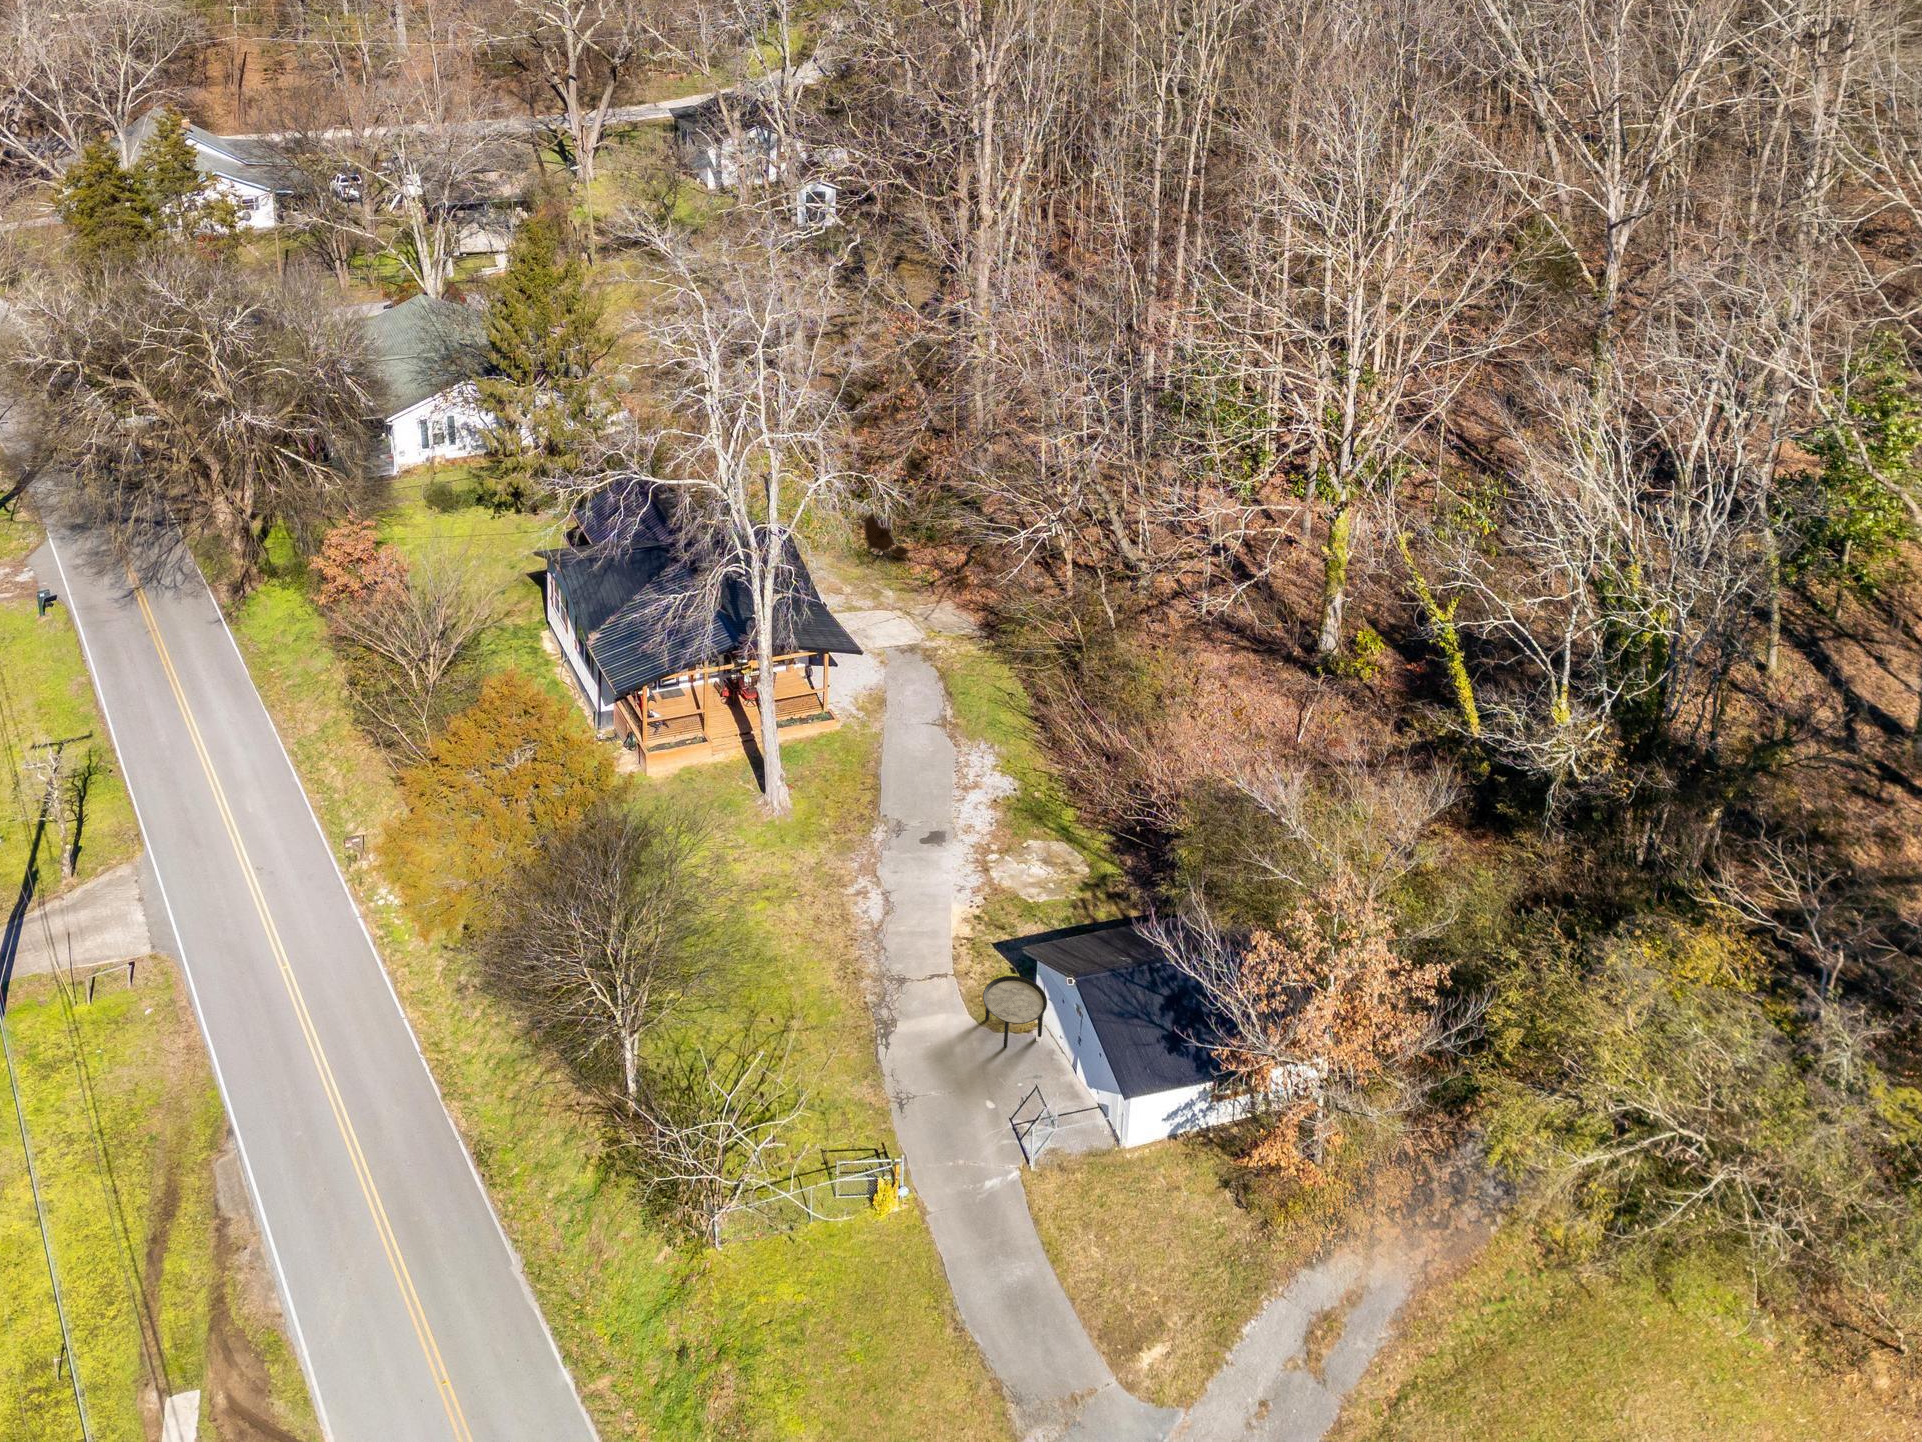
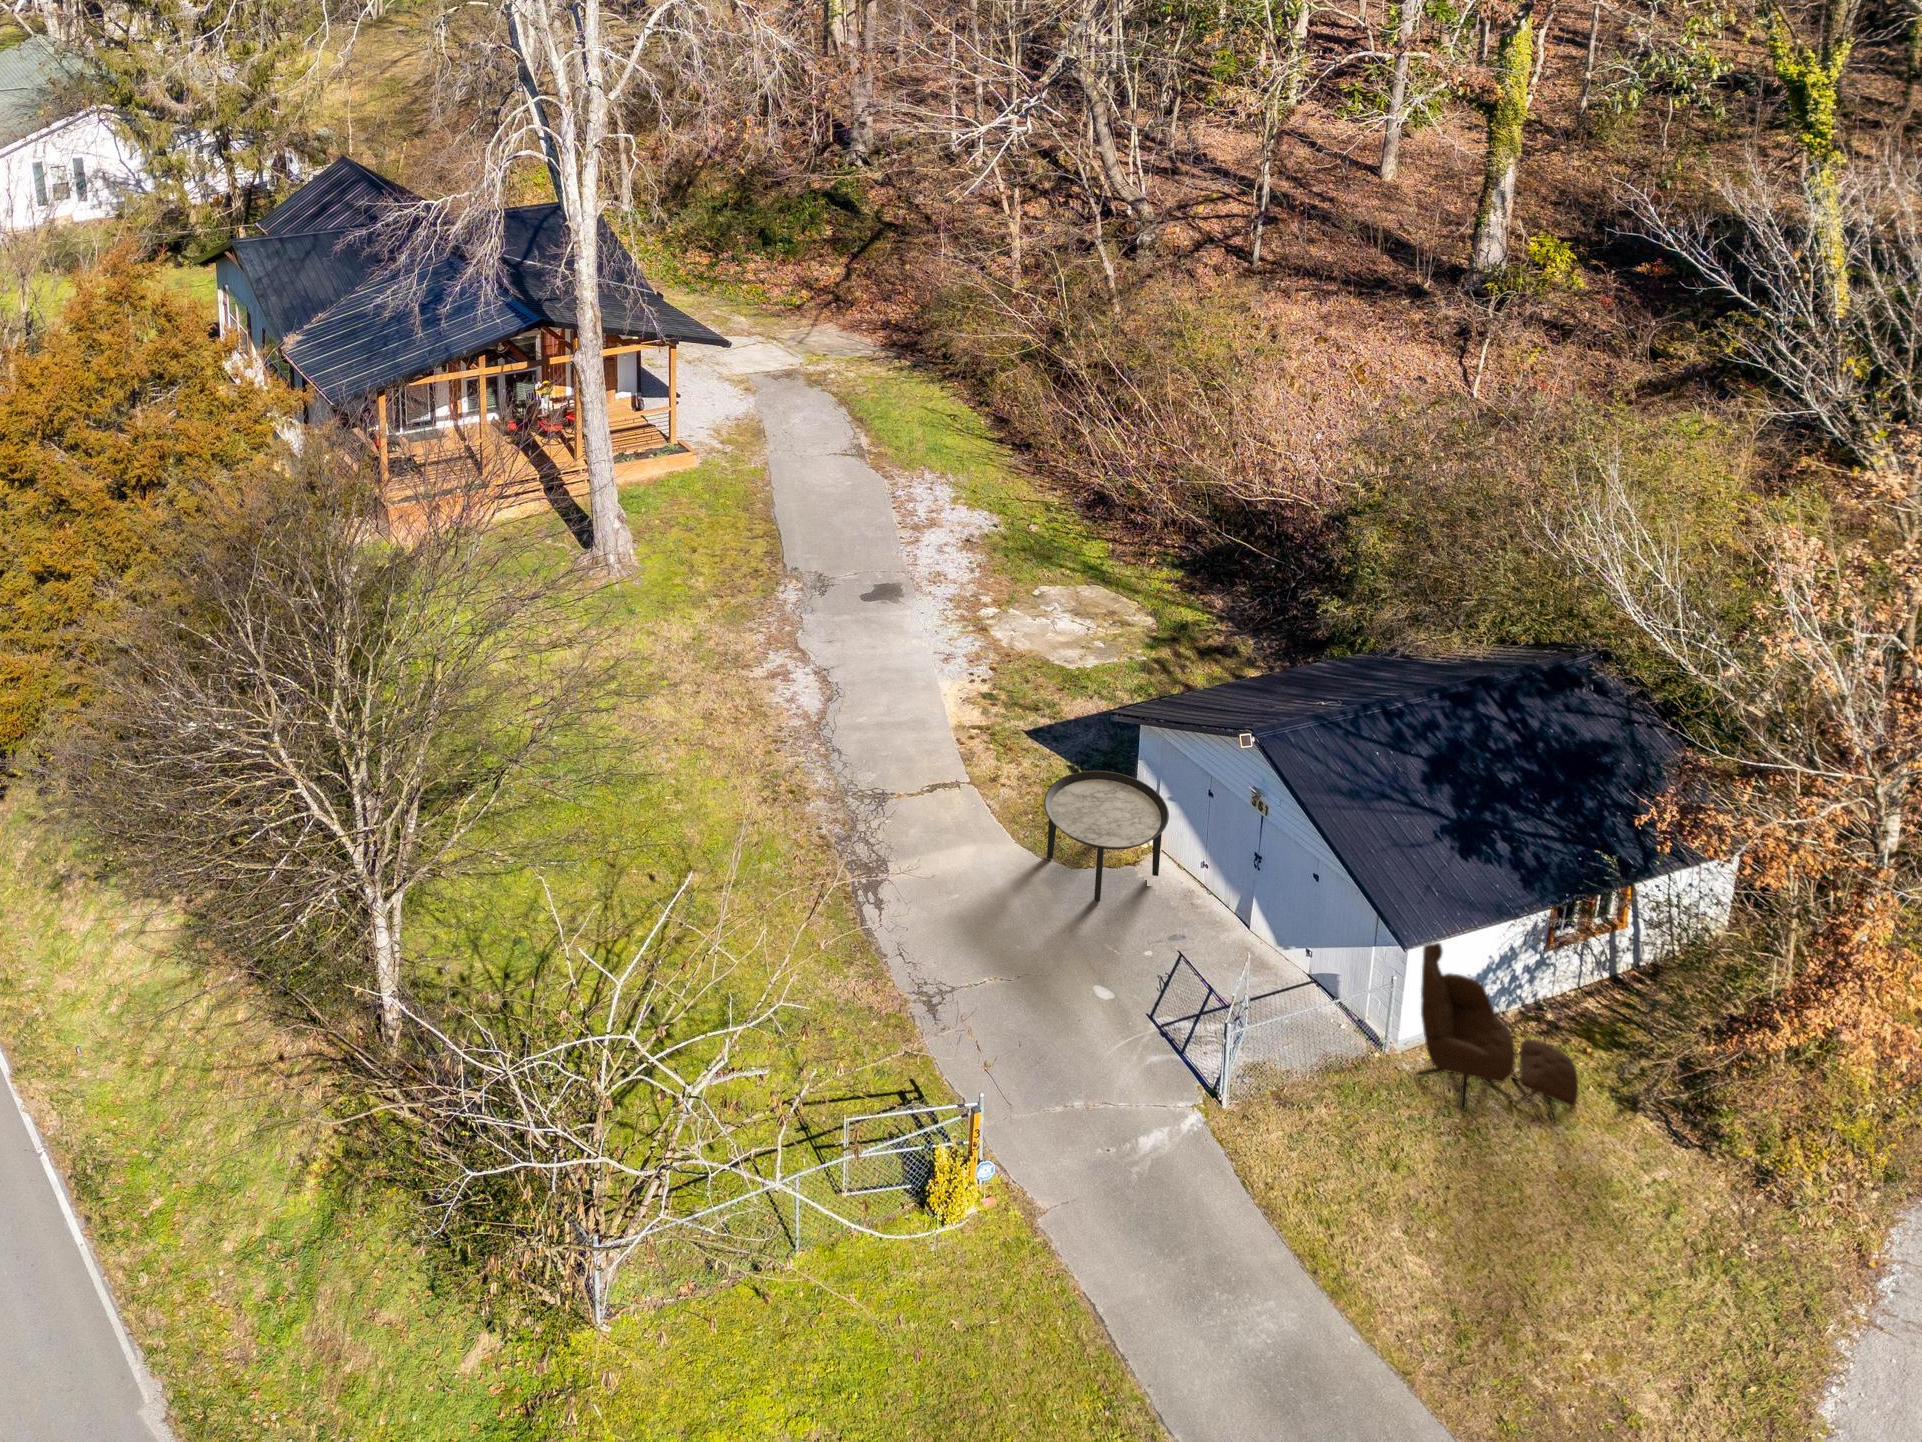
lounge chair: present [864,514,909,559] -> present [1417,943,1578,1122]

